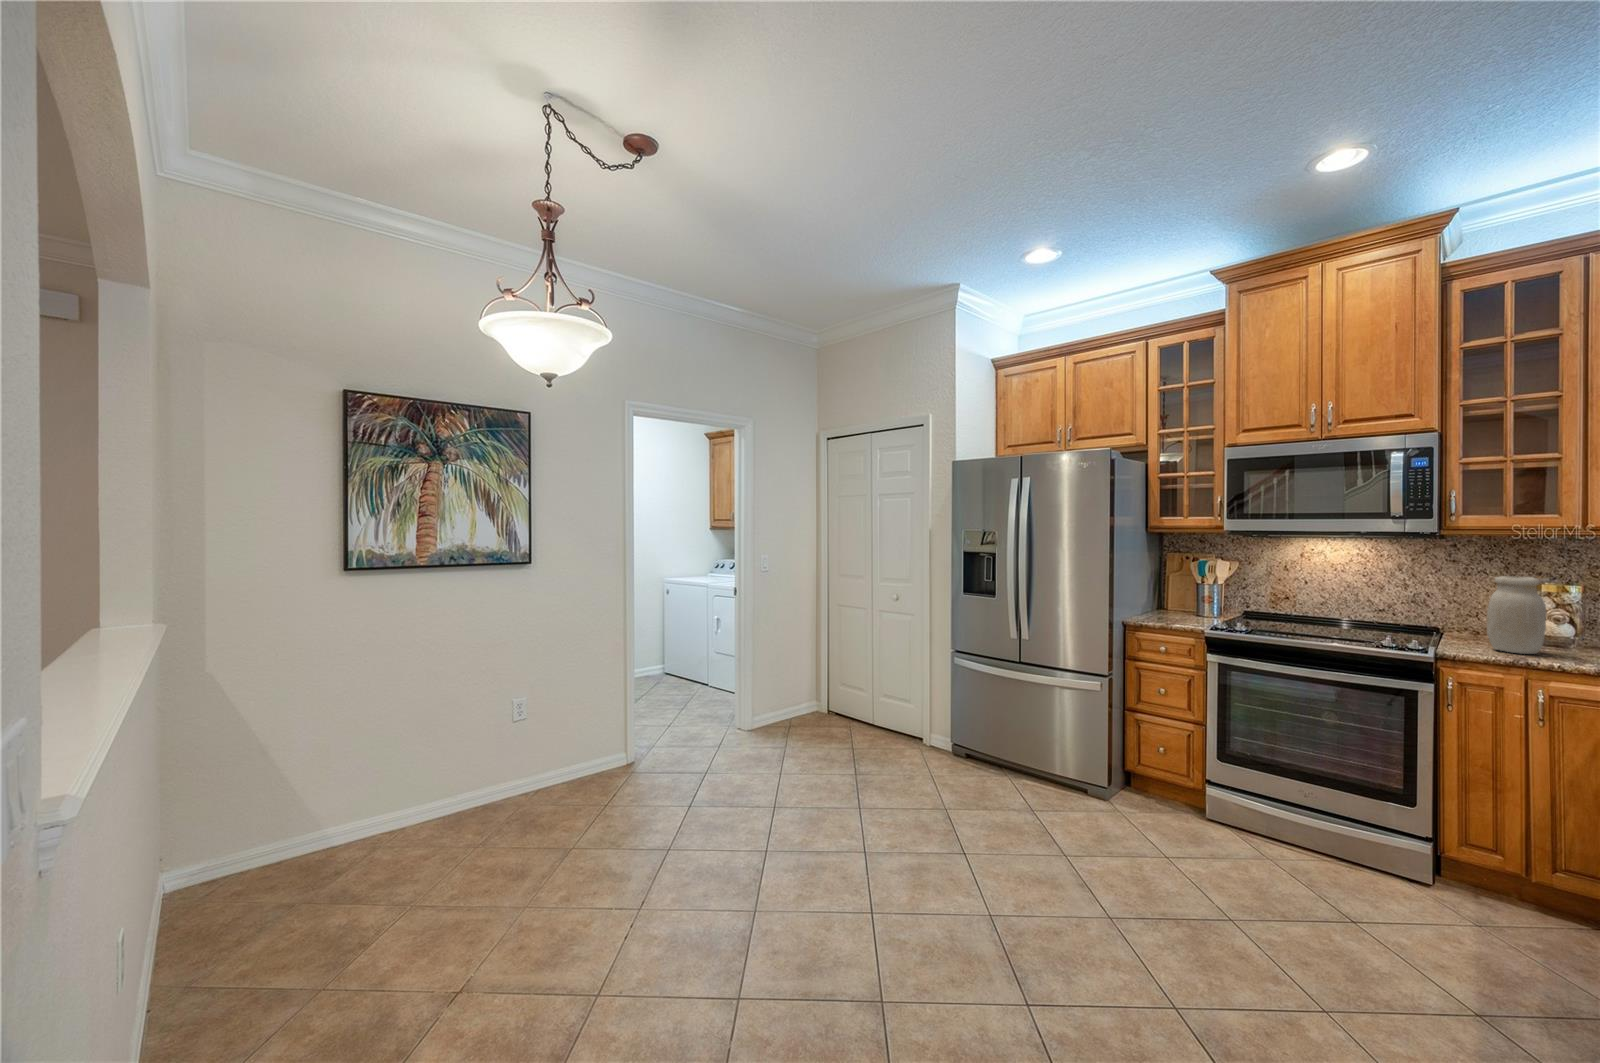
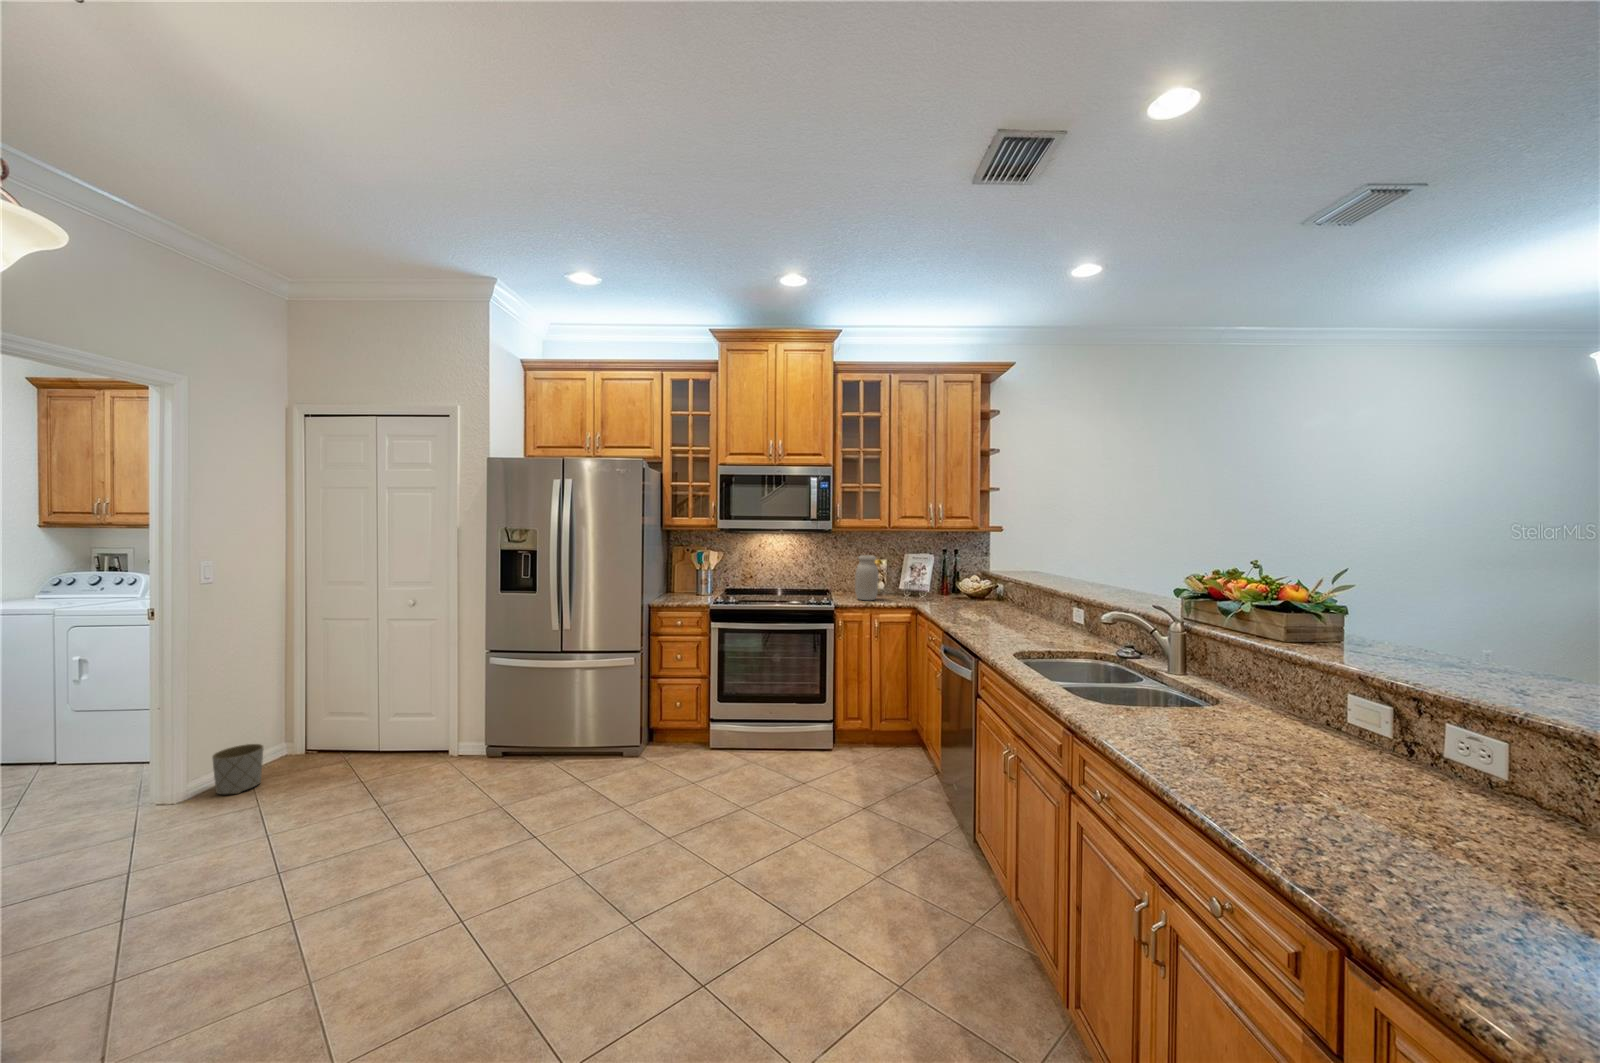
planter: none [773,696,801,732] -> present [212,744,263,794]

